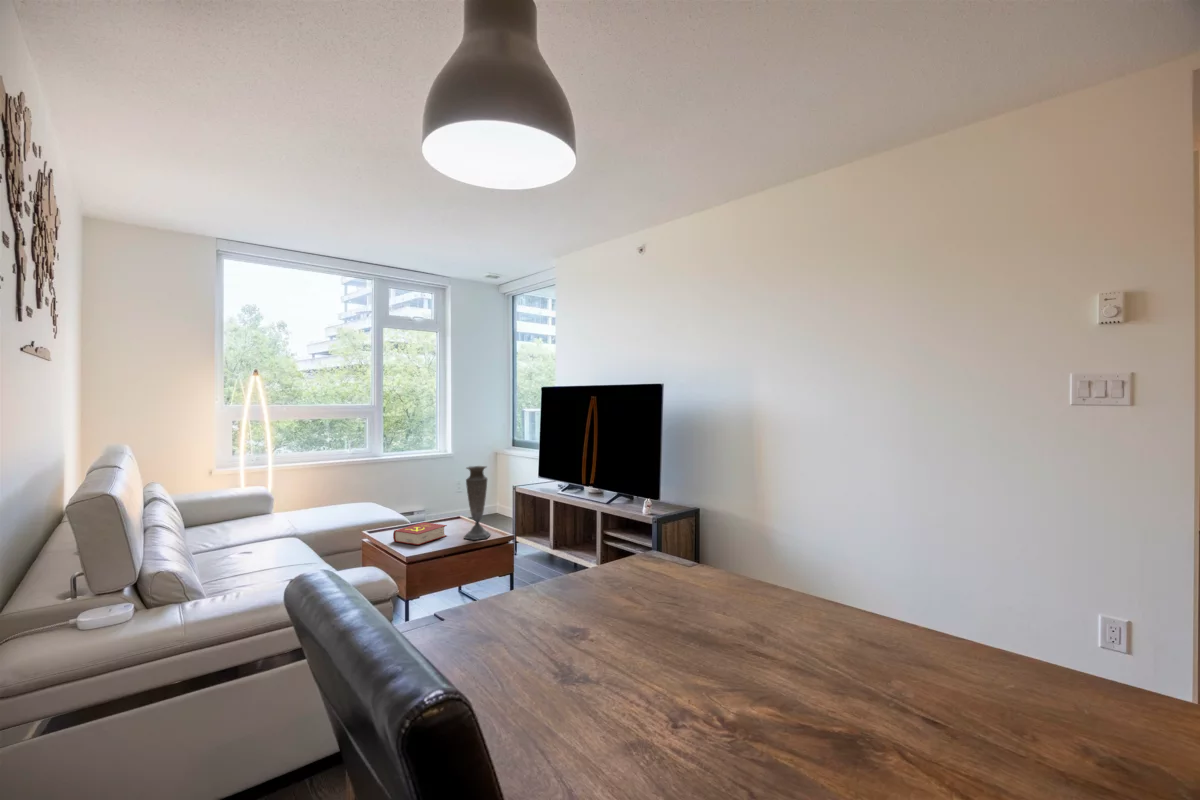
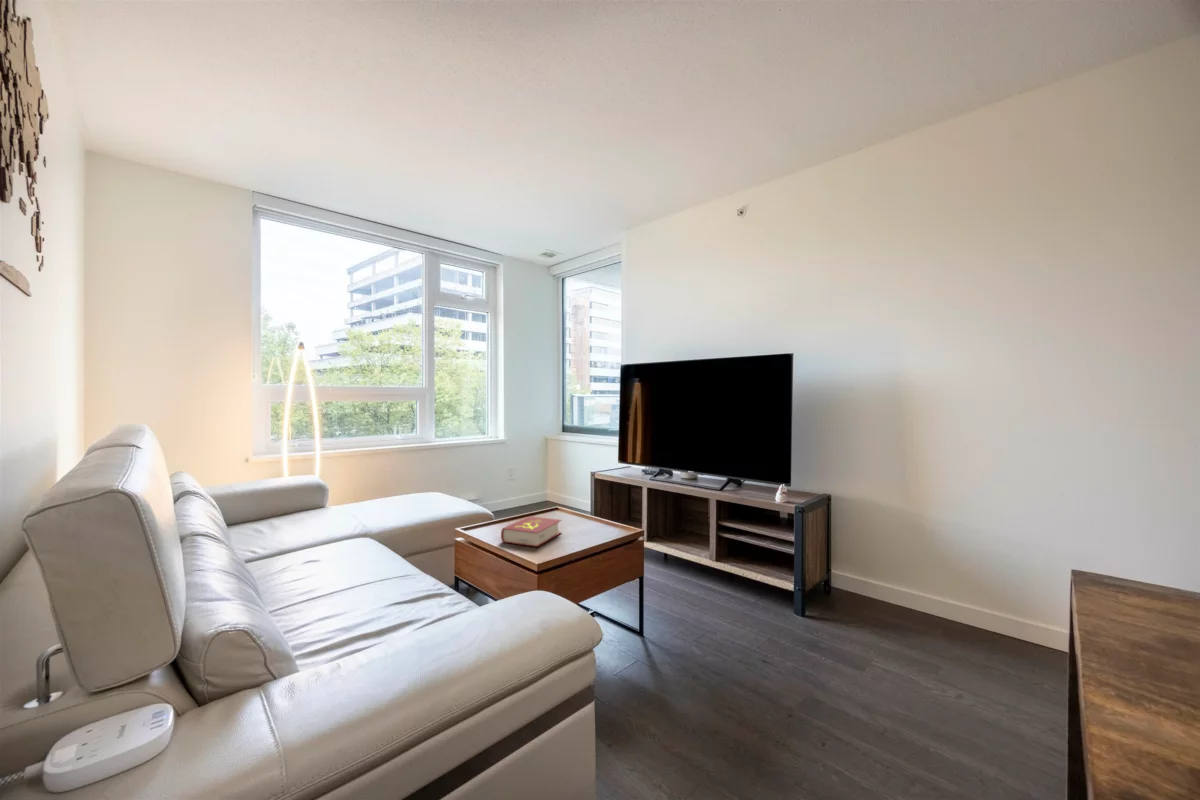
vase: present [464,466,490,540] -> none [585,447,614,538]

